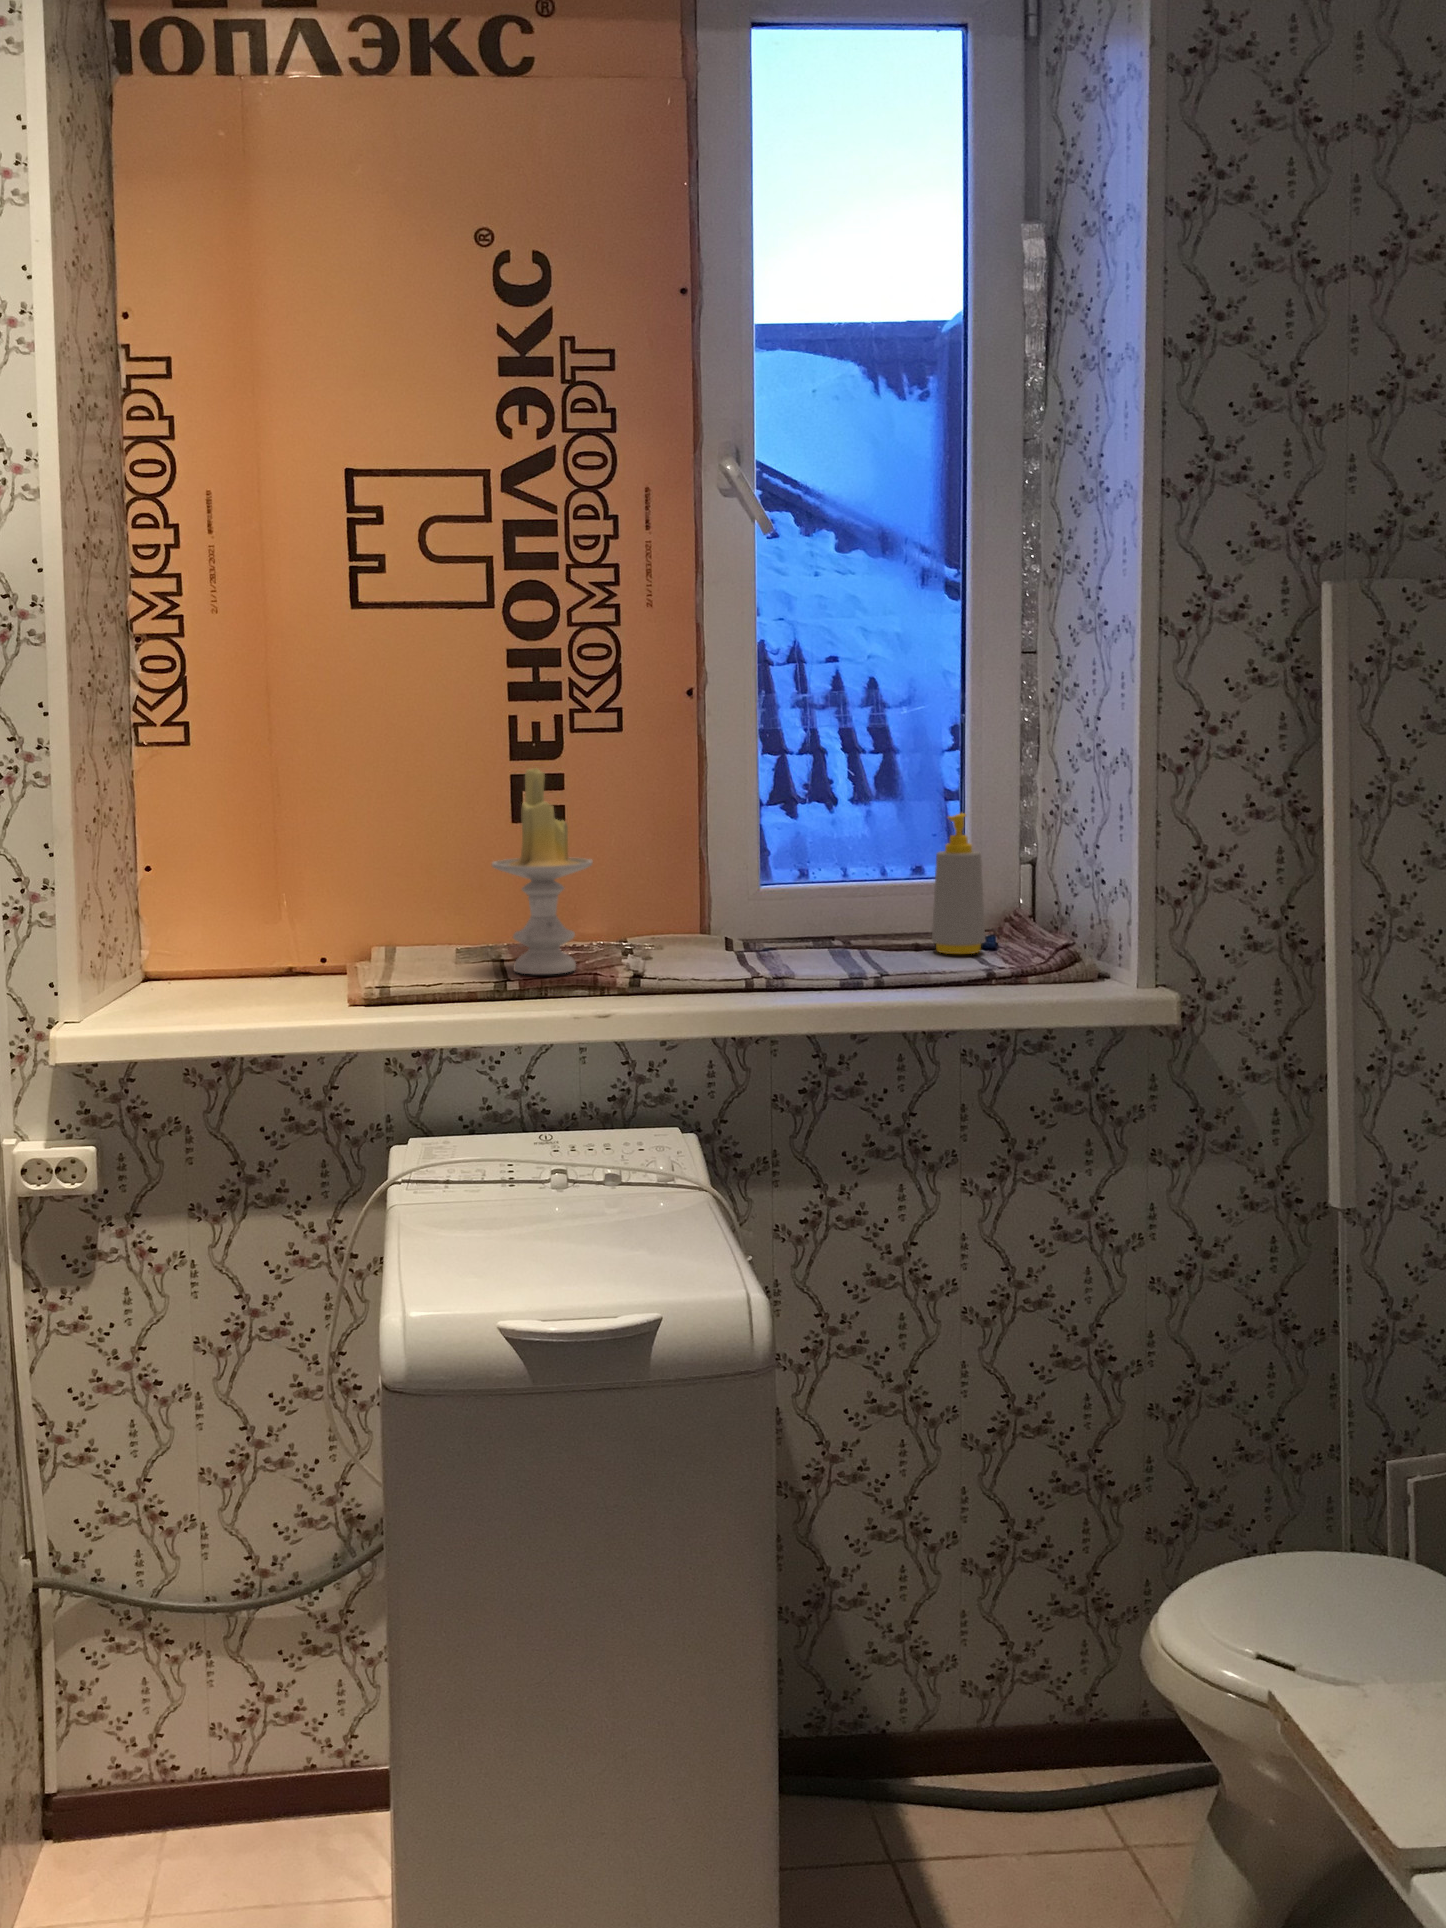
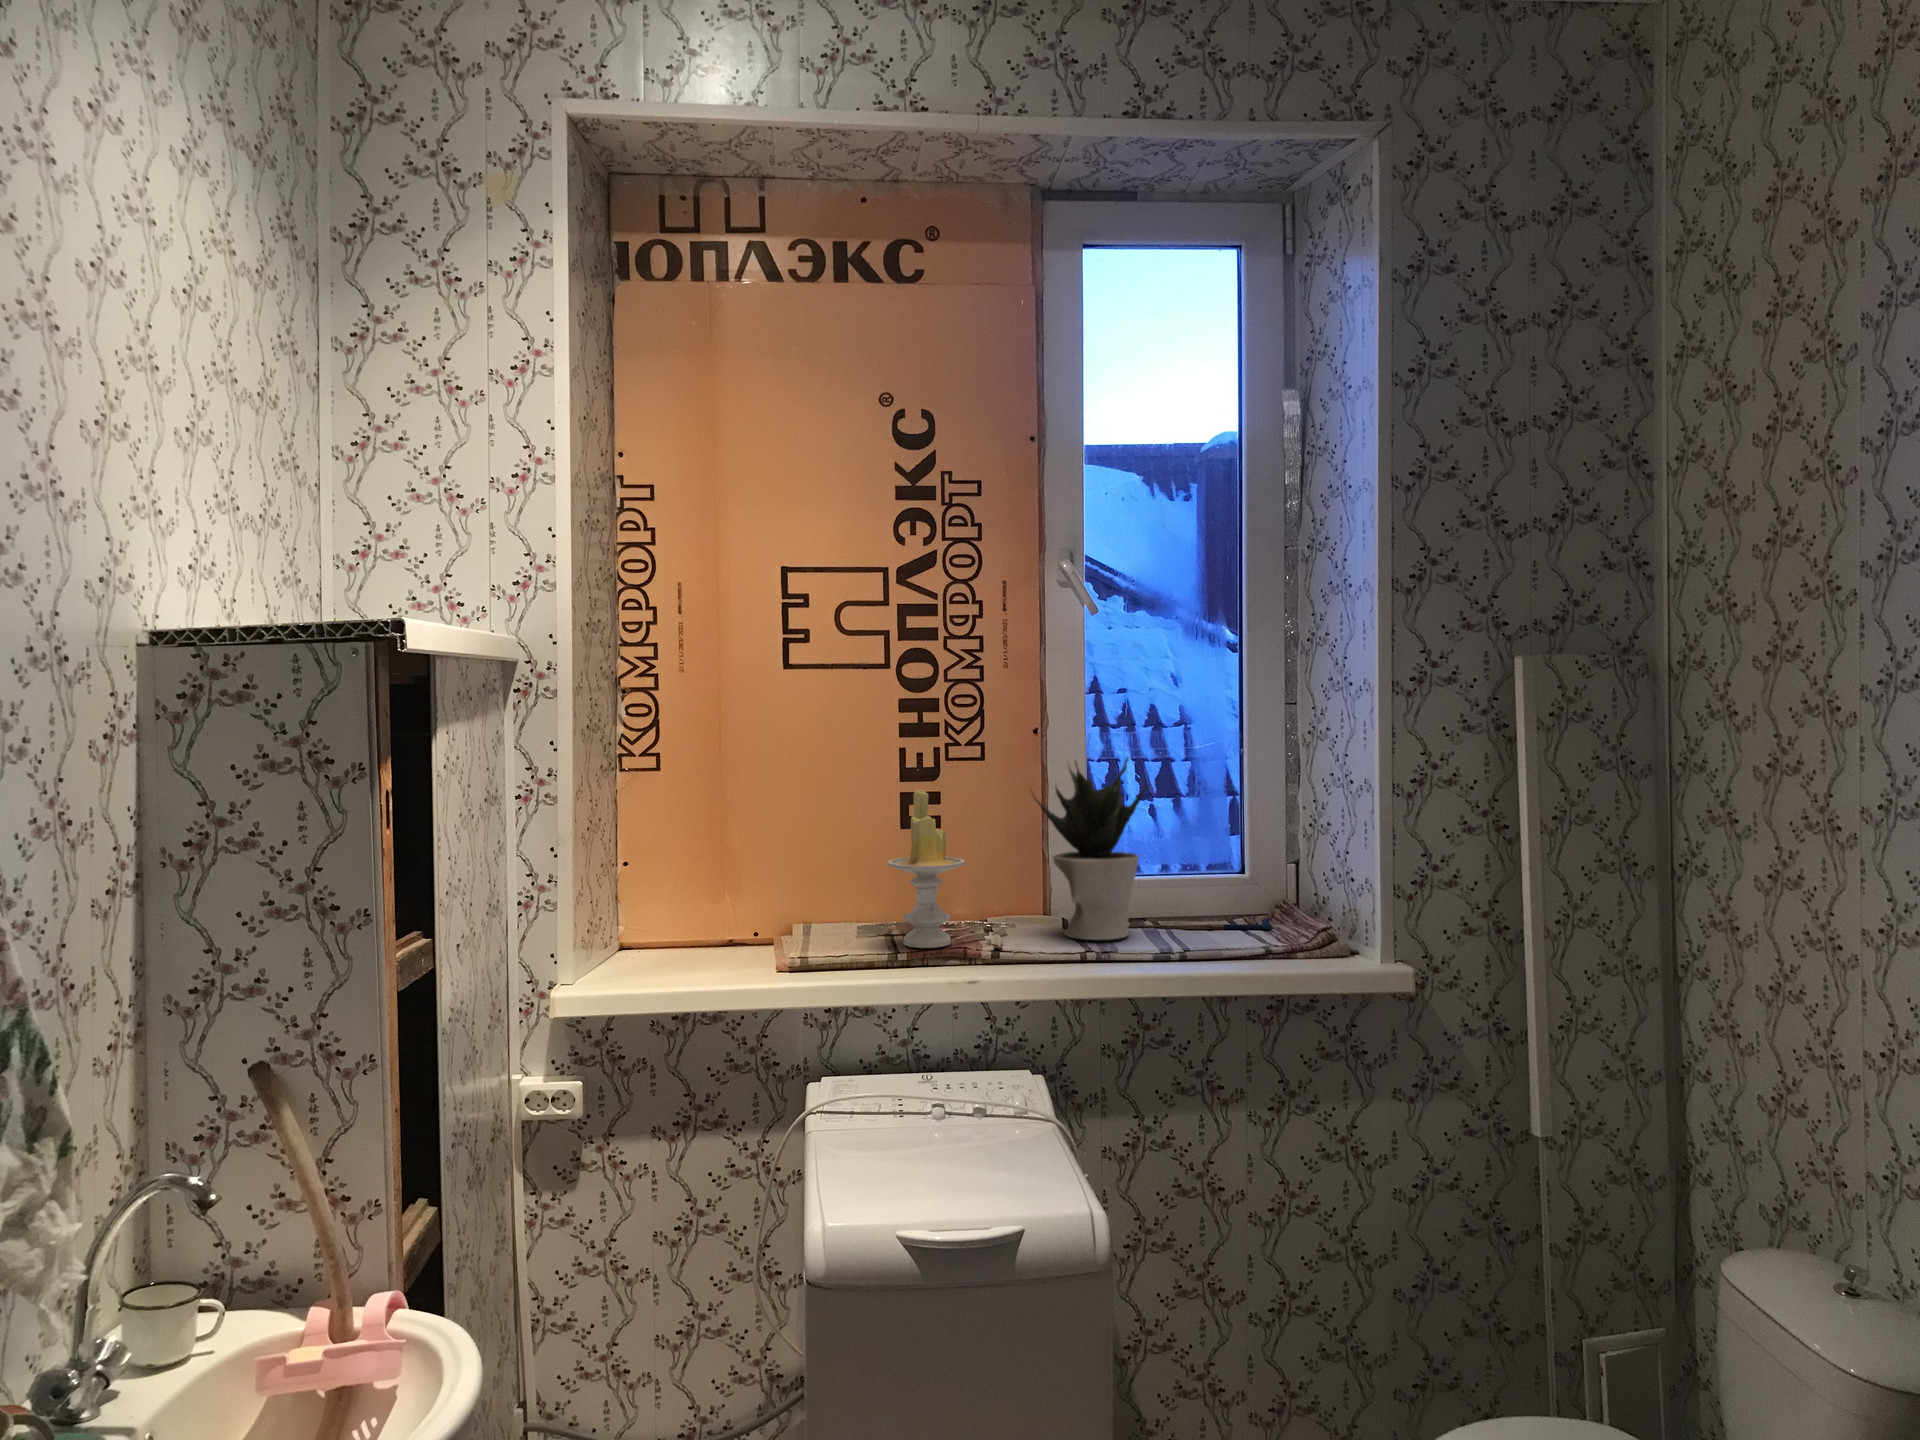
potted plant: none [680,723,835,964] -> present [1032,758,1147,940]
soap bottle: present [932,813,985,954] -> none [1220,824,1261,932]

